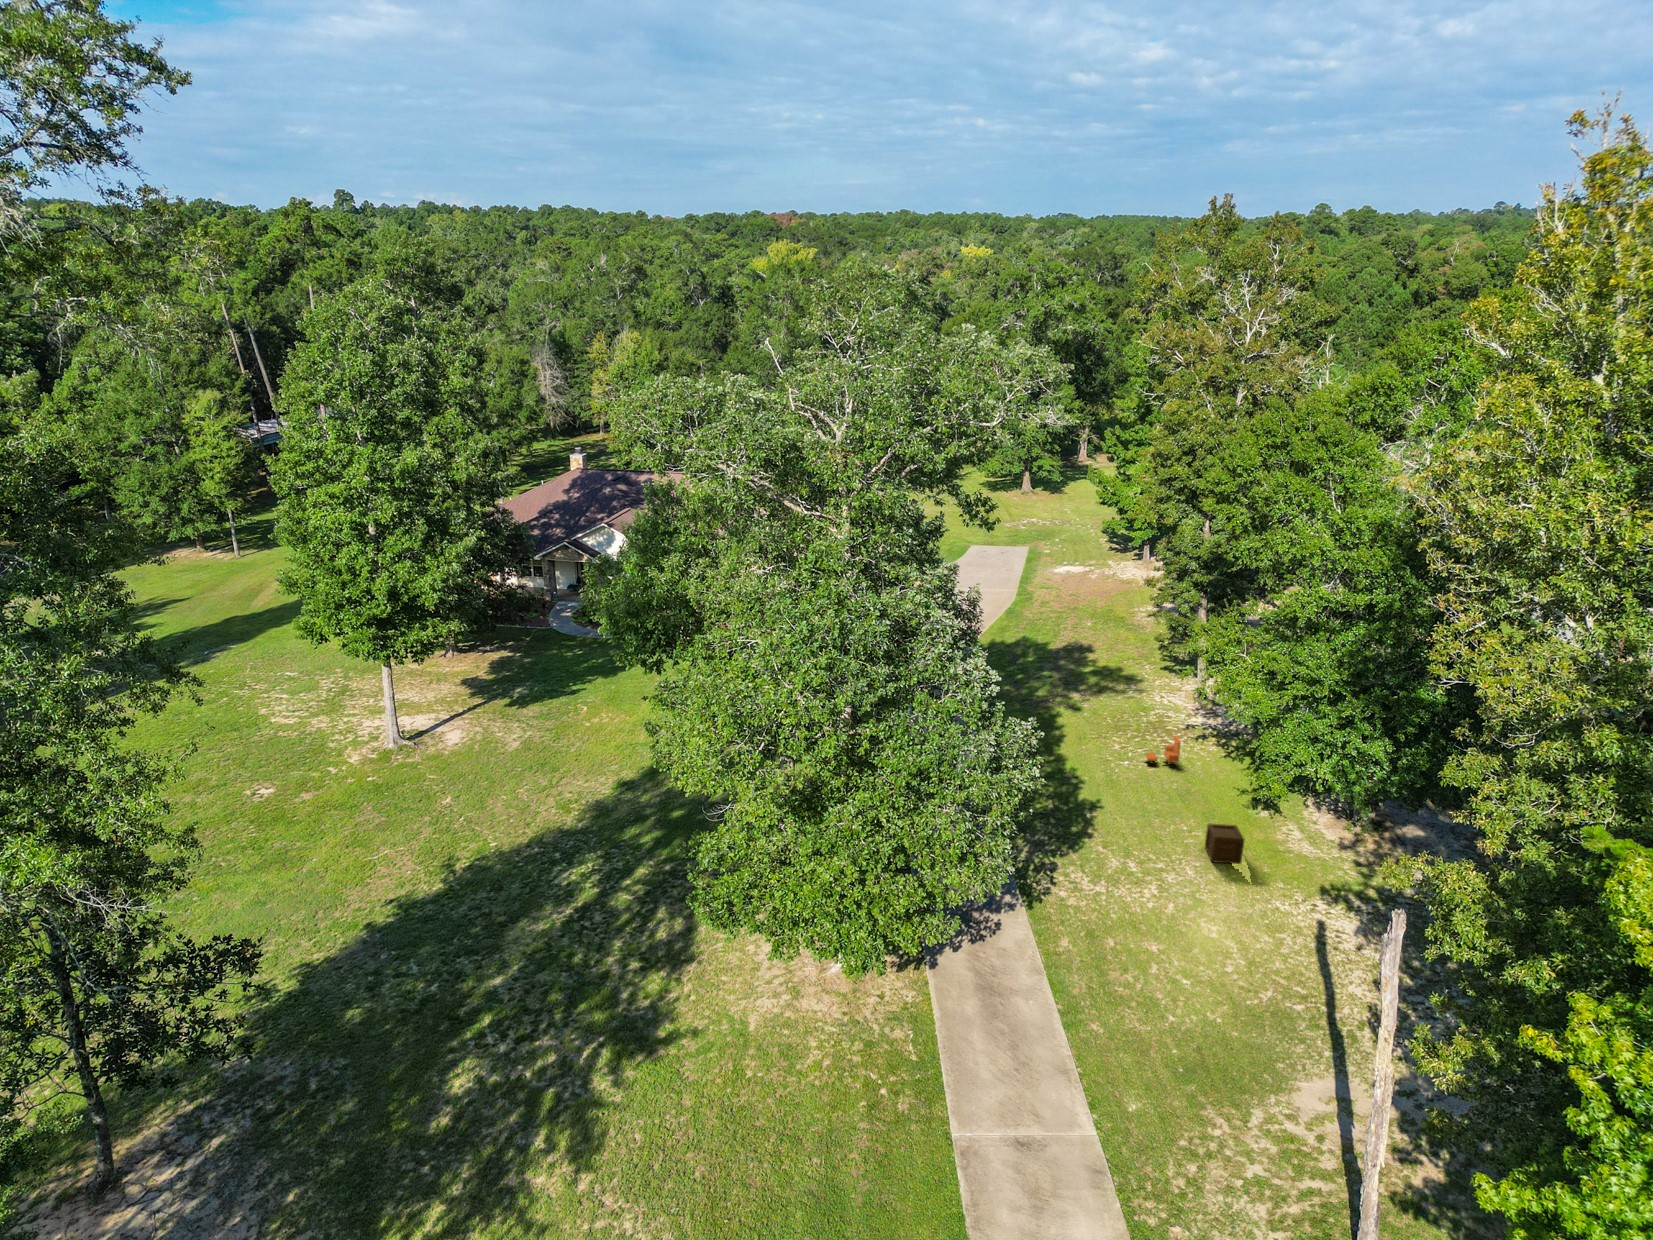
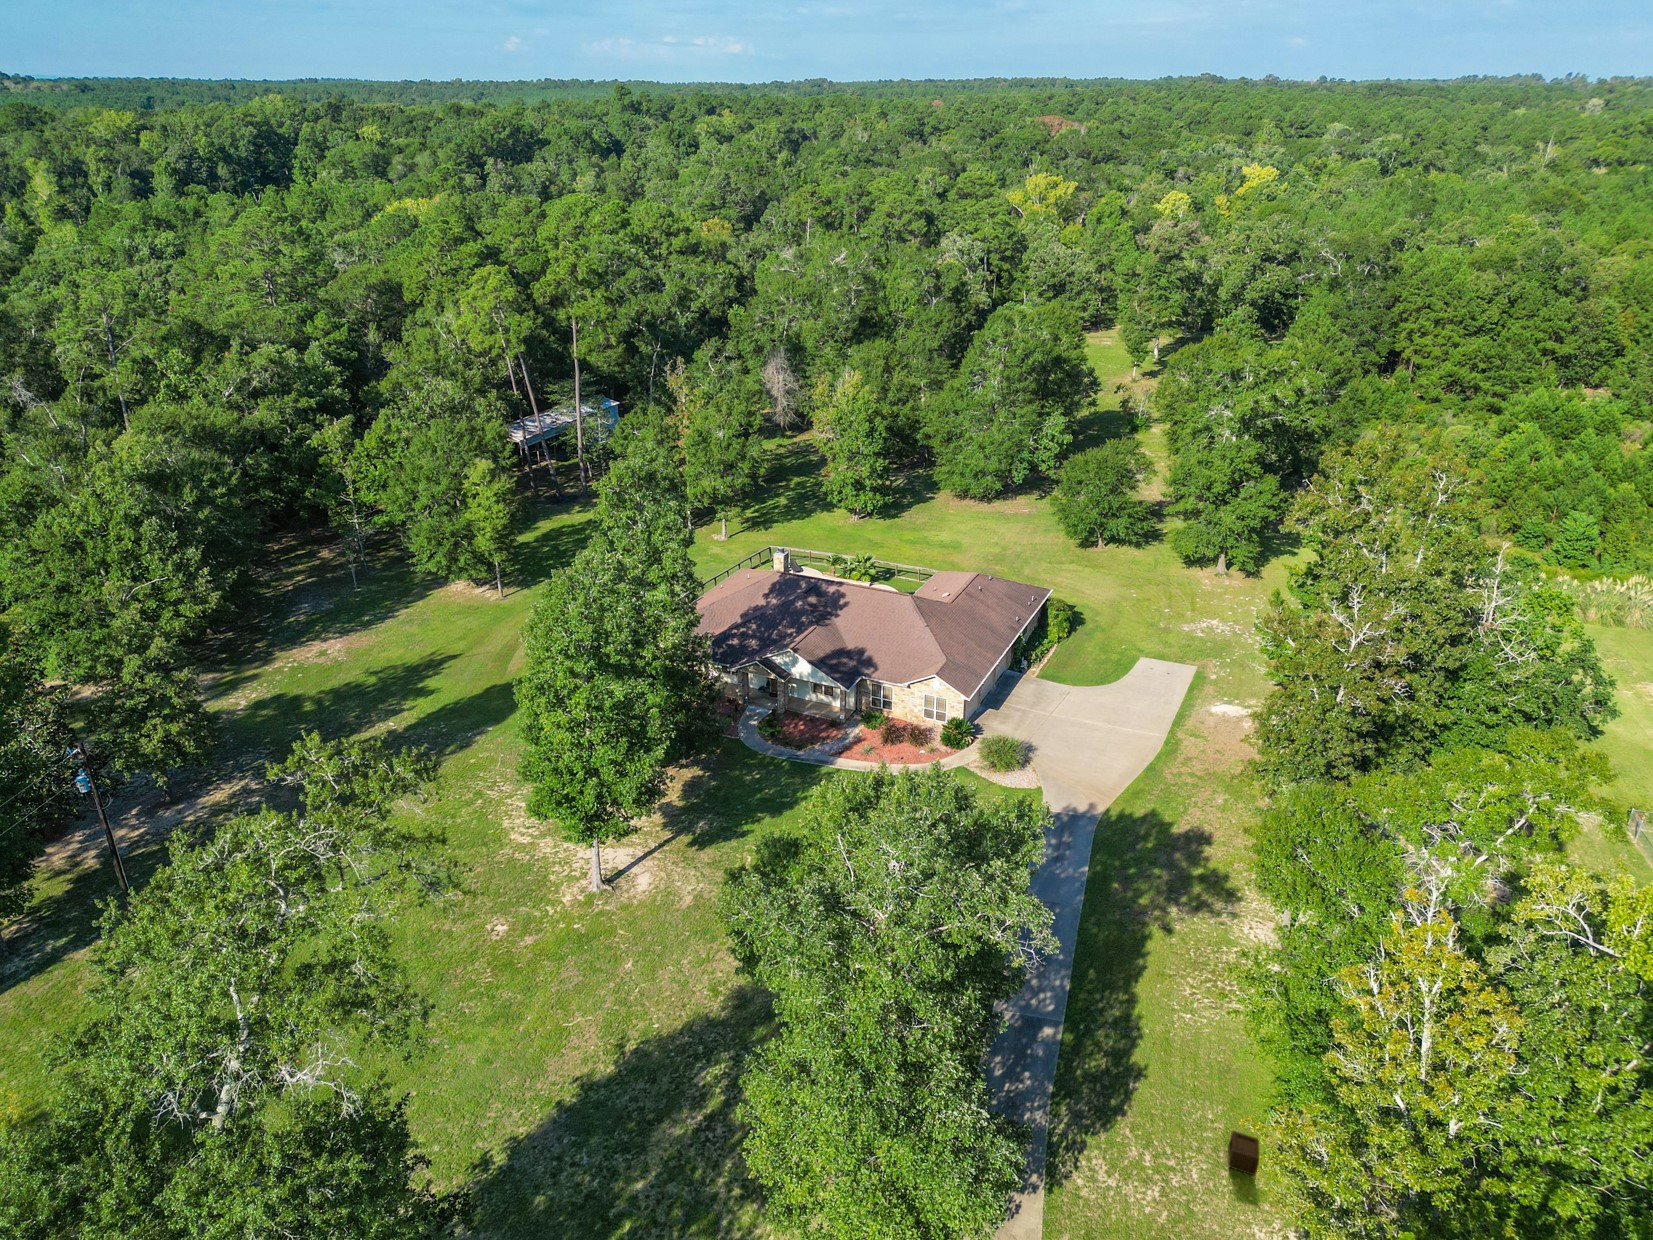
lounge chair: present [1146,735,1181,766] -> none [1206,999,1242,1029]

